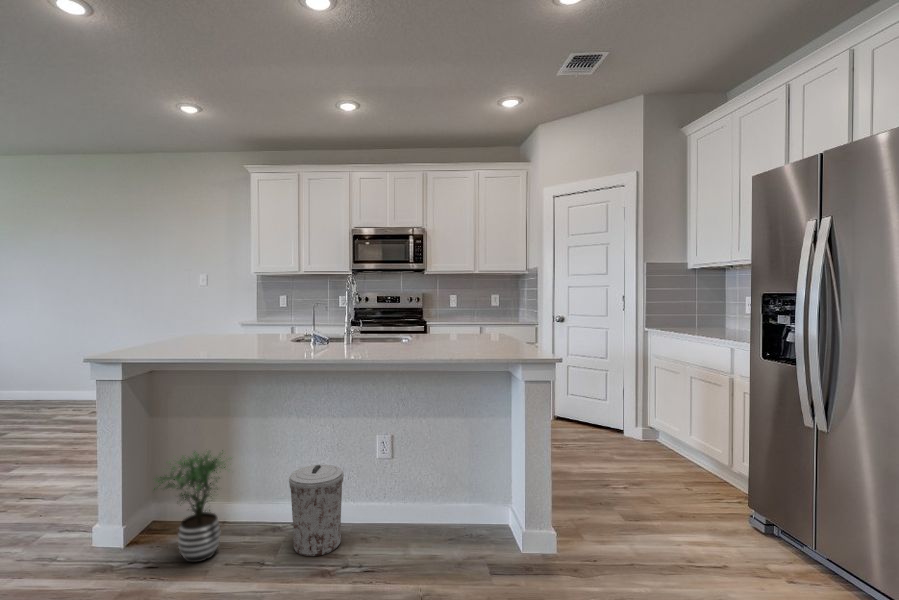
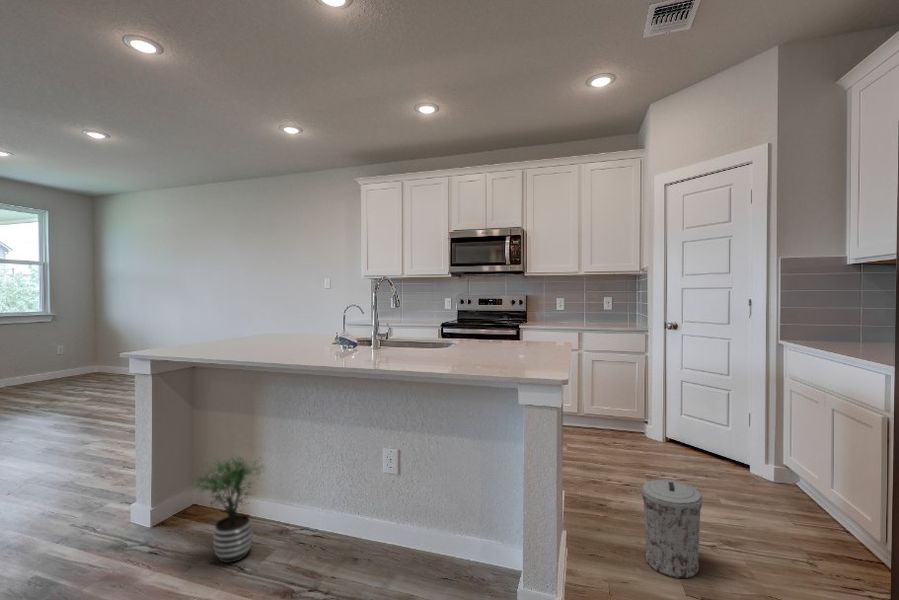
trash can: present [289,465,344,556] -> present [642,480,702,578]

